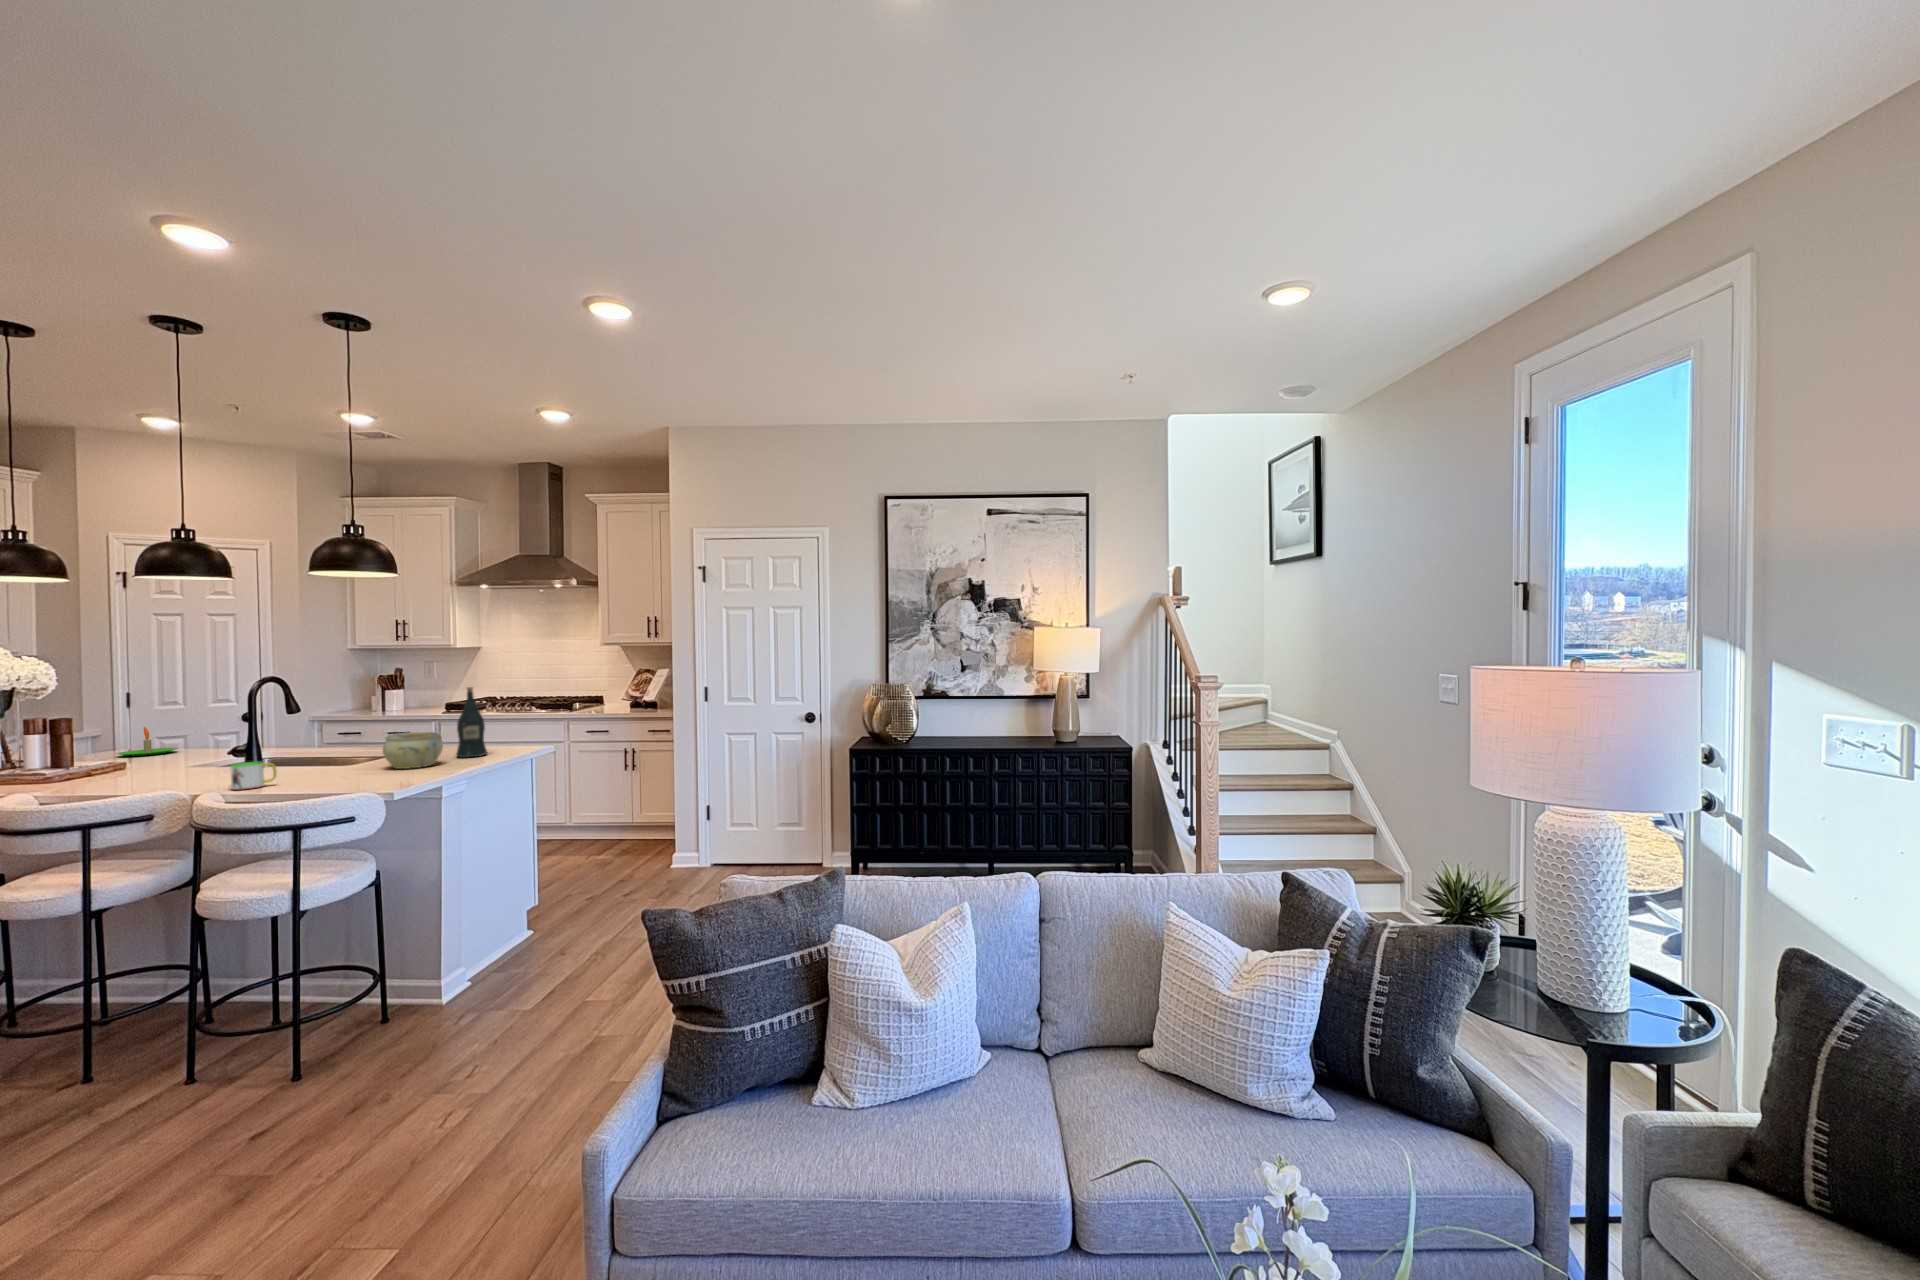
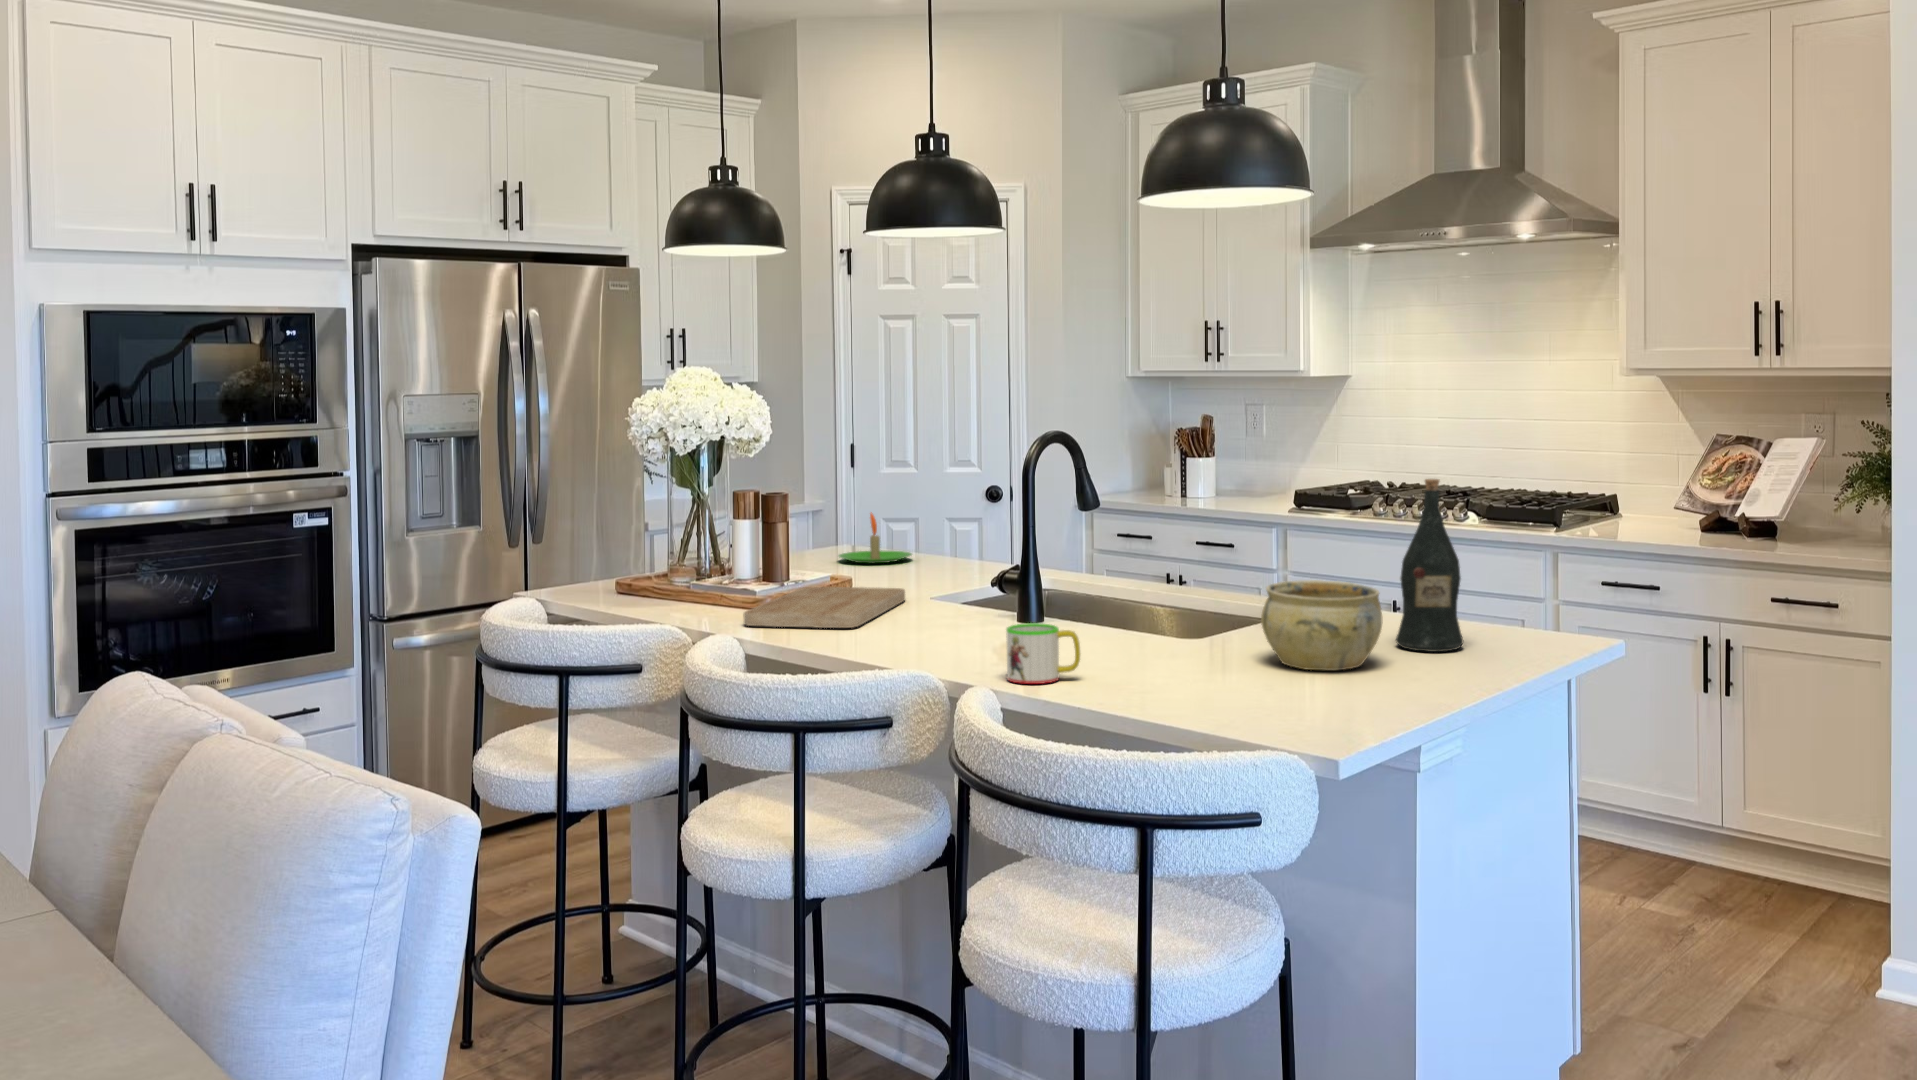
cutting board: none [36,762,169,790] -> present [744,587,905,628]

